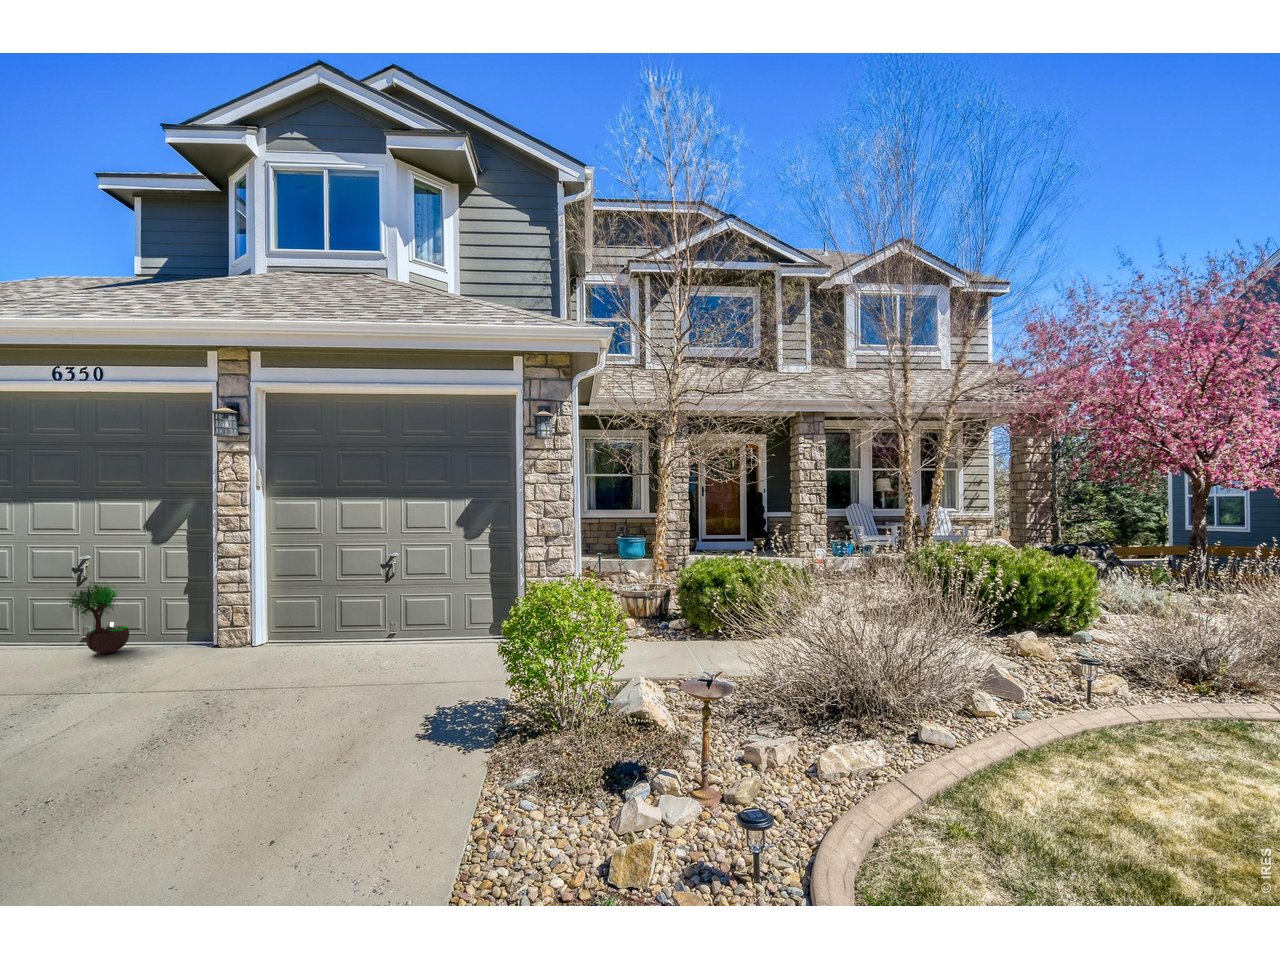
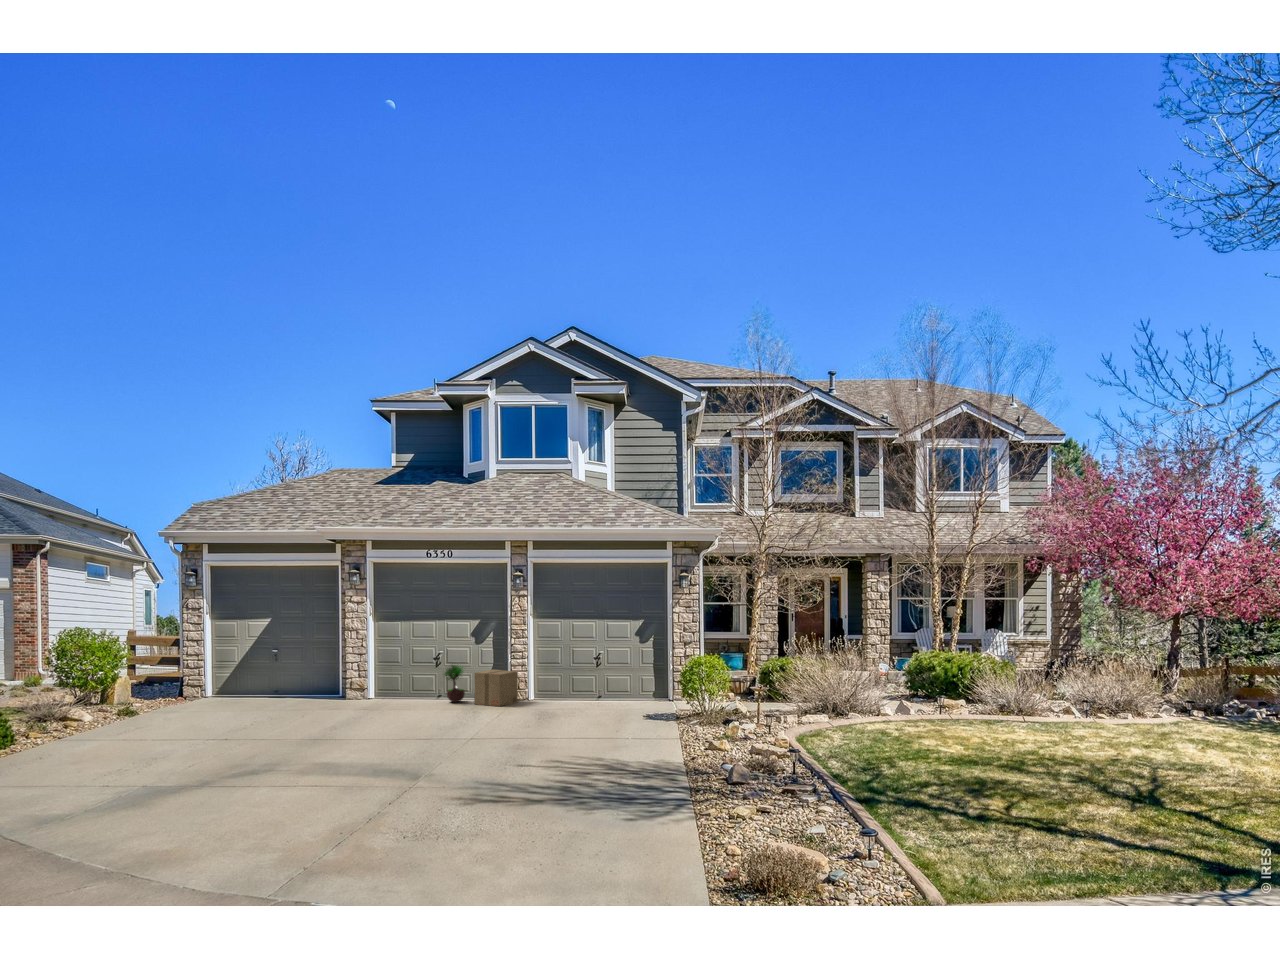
cardboard box: none [127,588,228,668] -> present [474,669,518,706]

